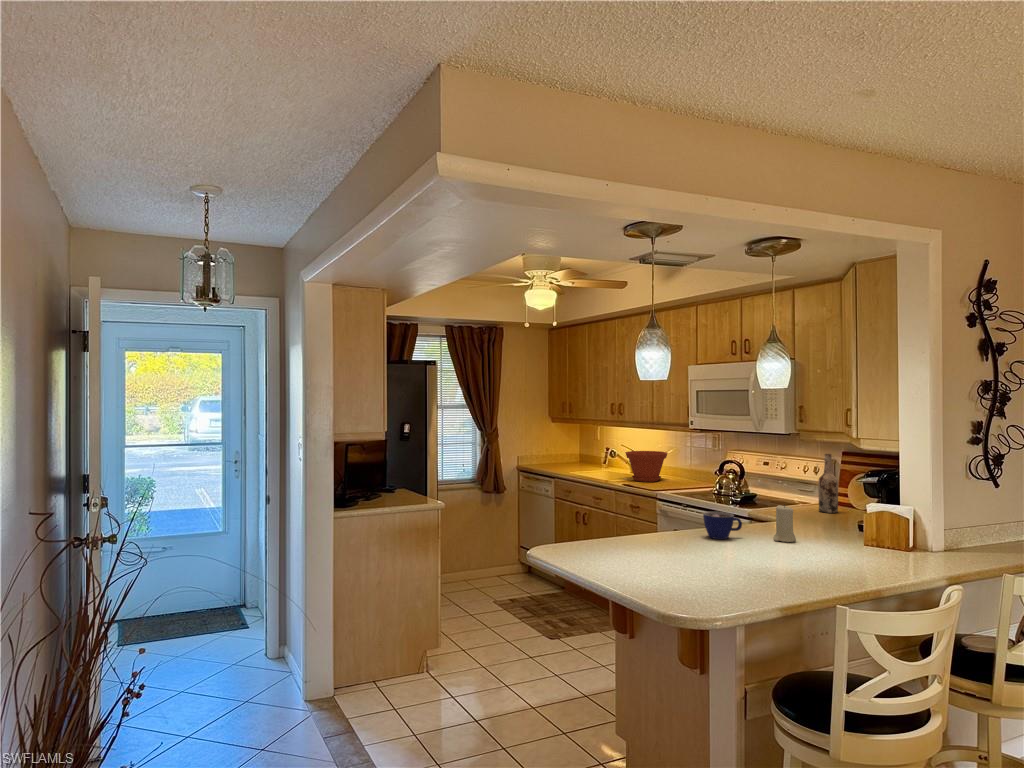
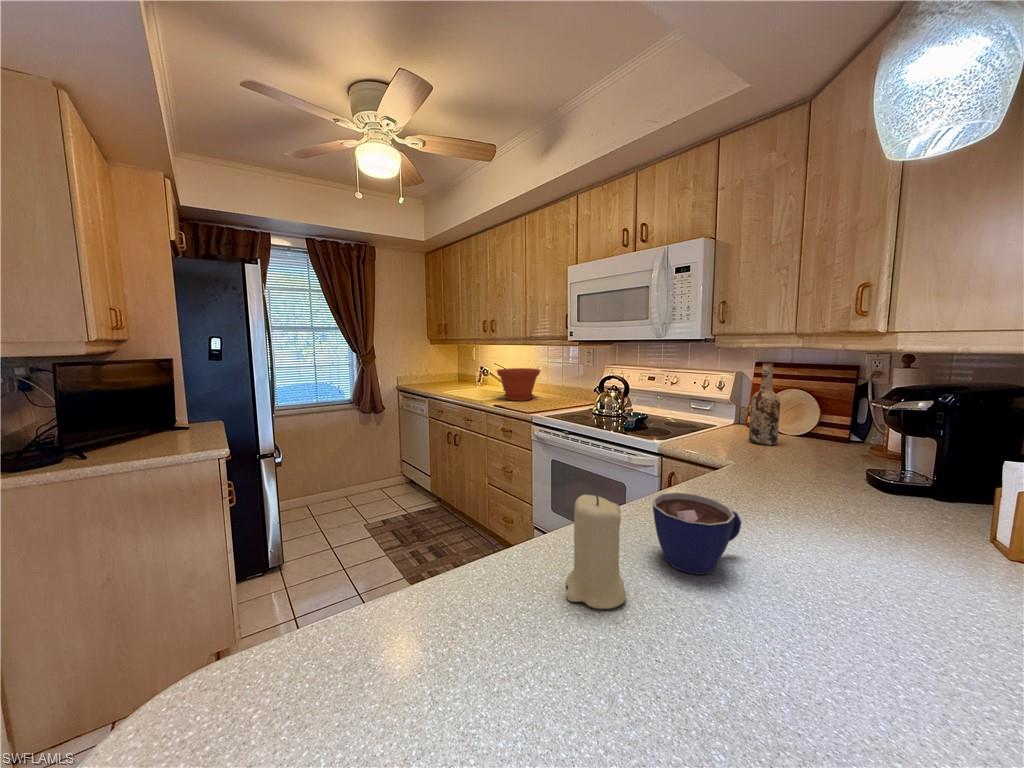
candle: present [773,505,796,542] -> present [566,495,626,609]

